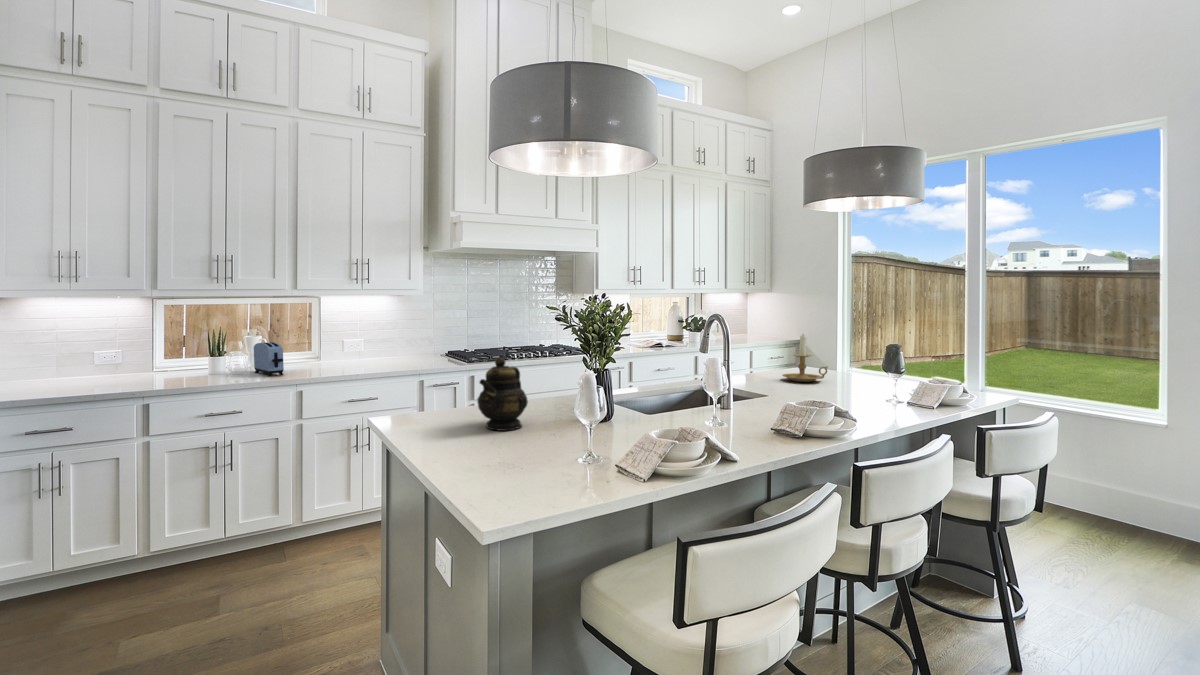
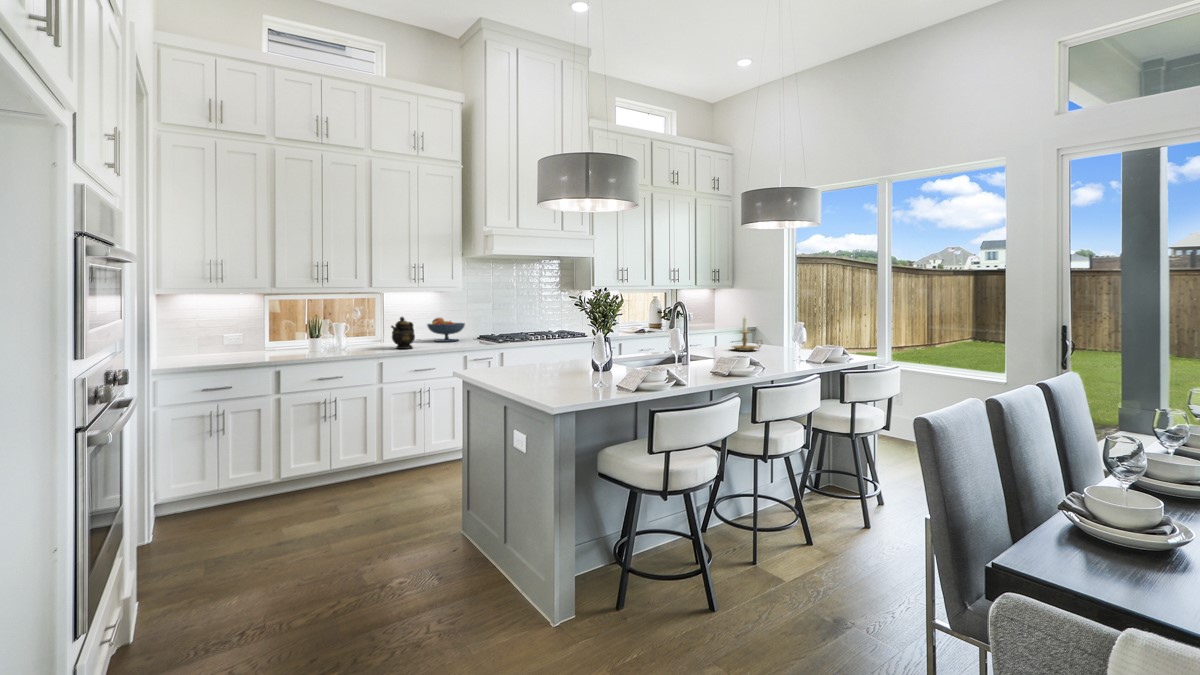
fruit bowl: none [378,327,430,359] -> present [427,318,465,342]
toaster: present [254,342,284,376] -> none [340,328,366,353]
teapot: present [477,357,528,431] -> present [391,317,415,349]

